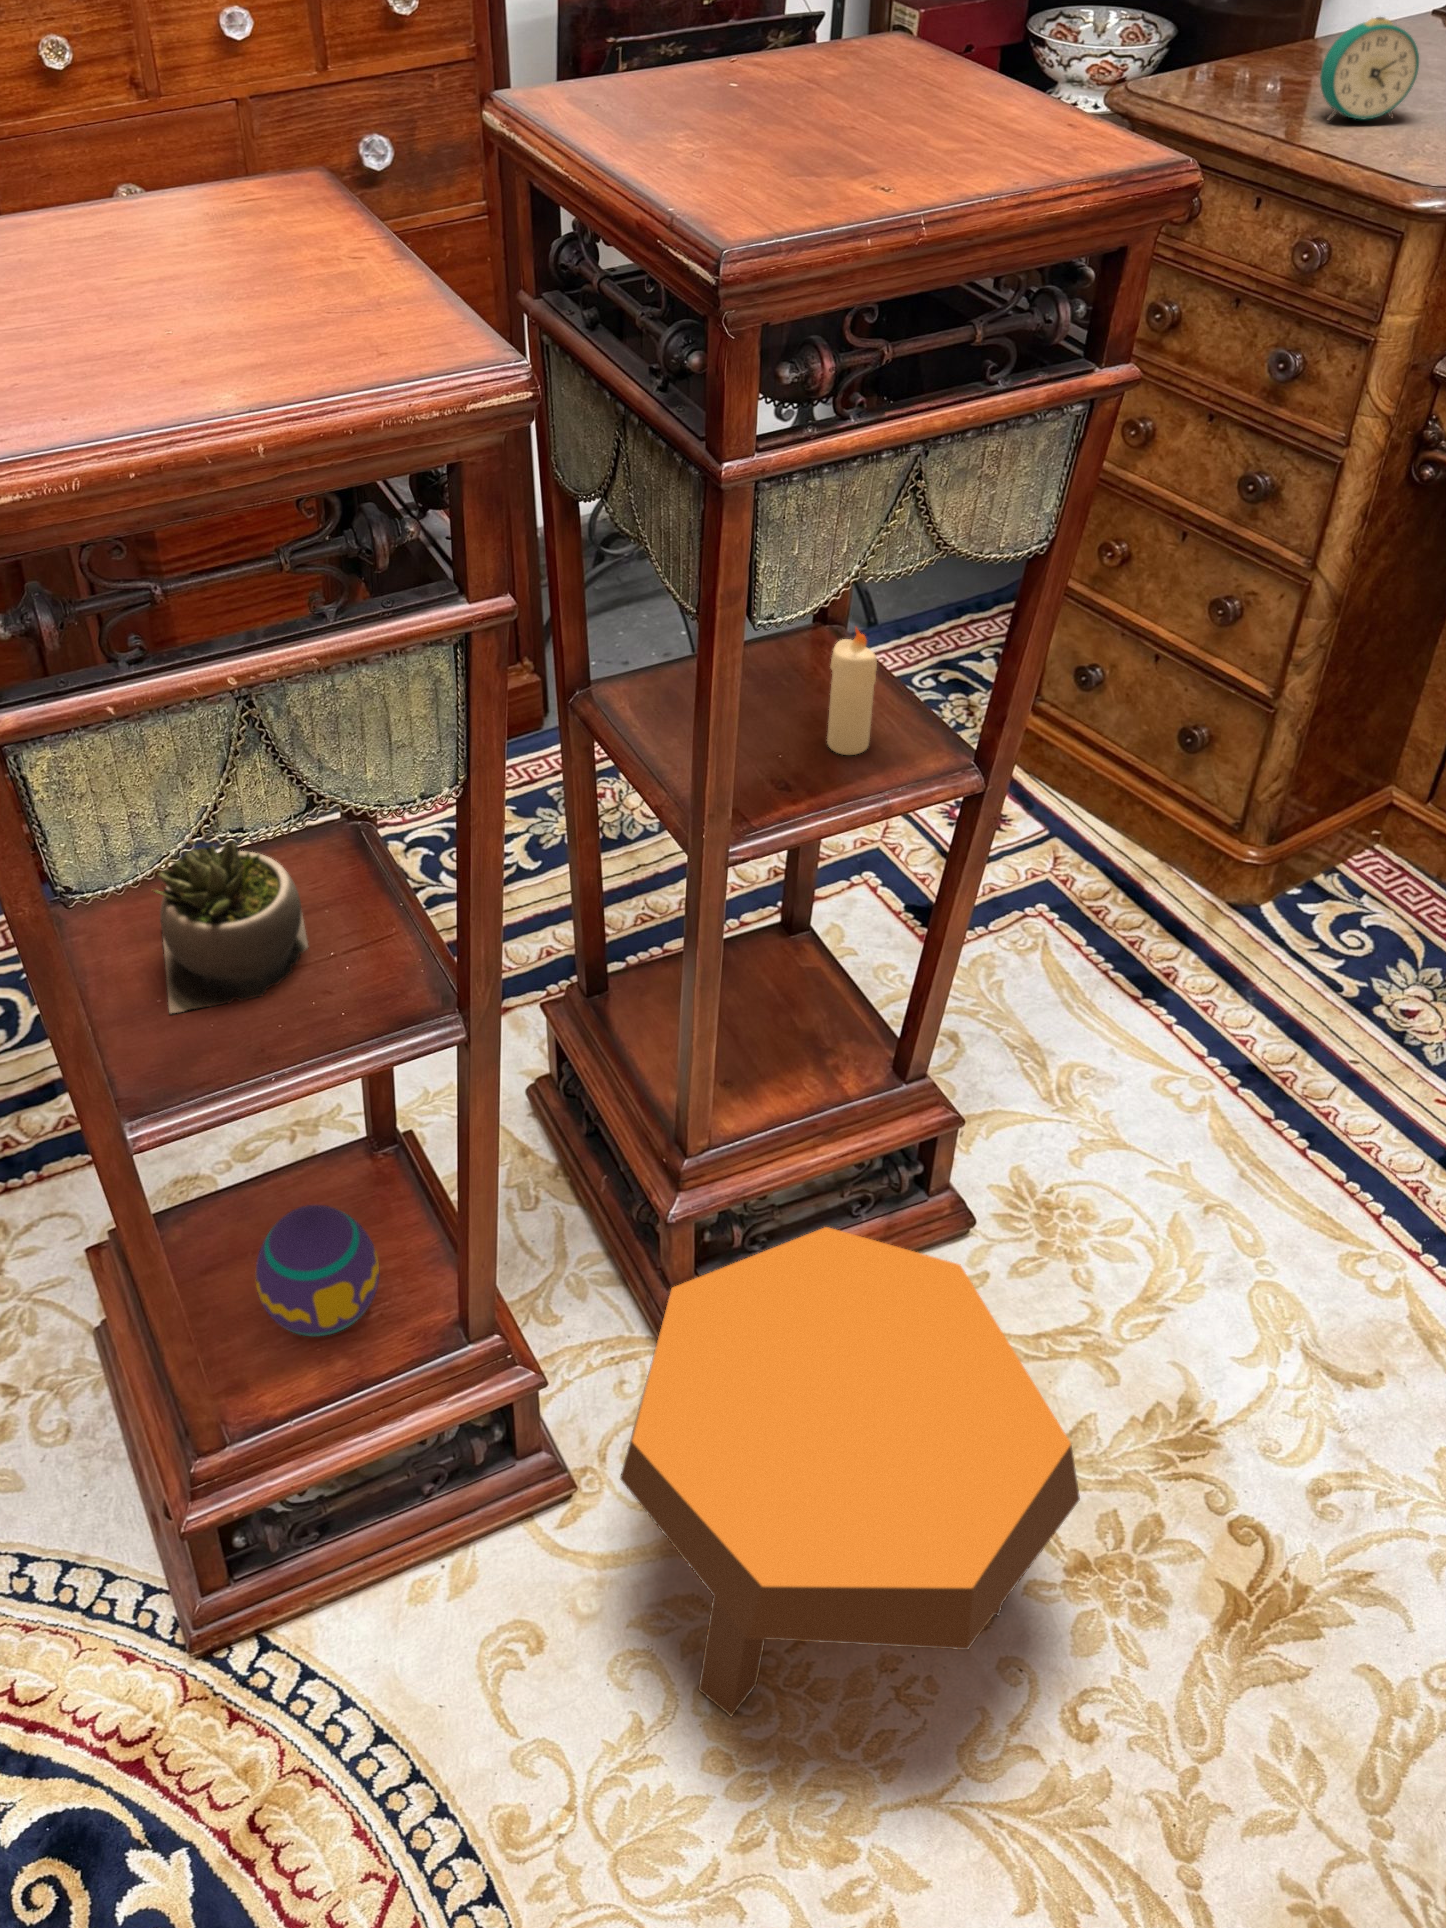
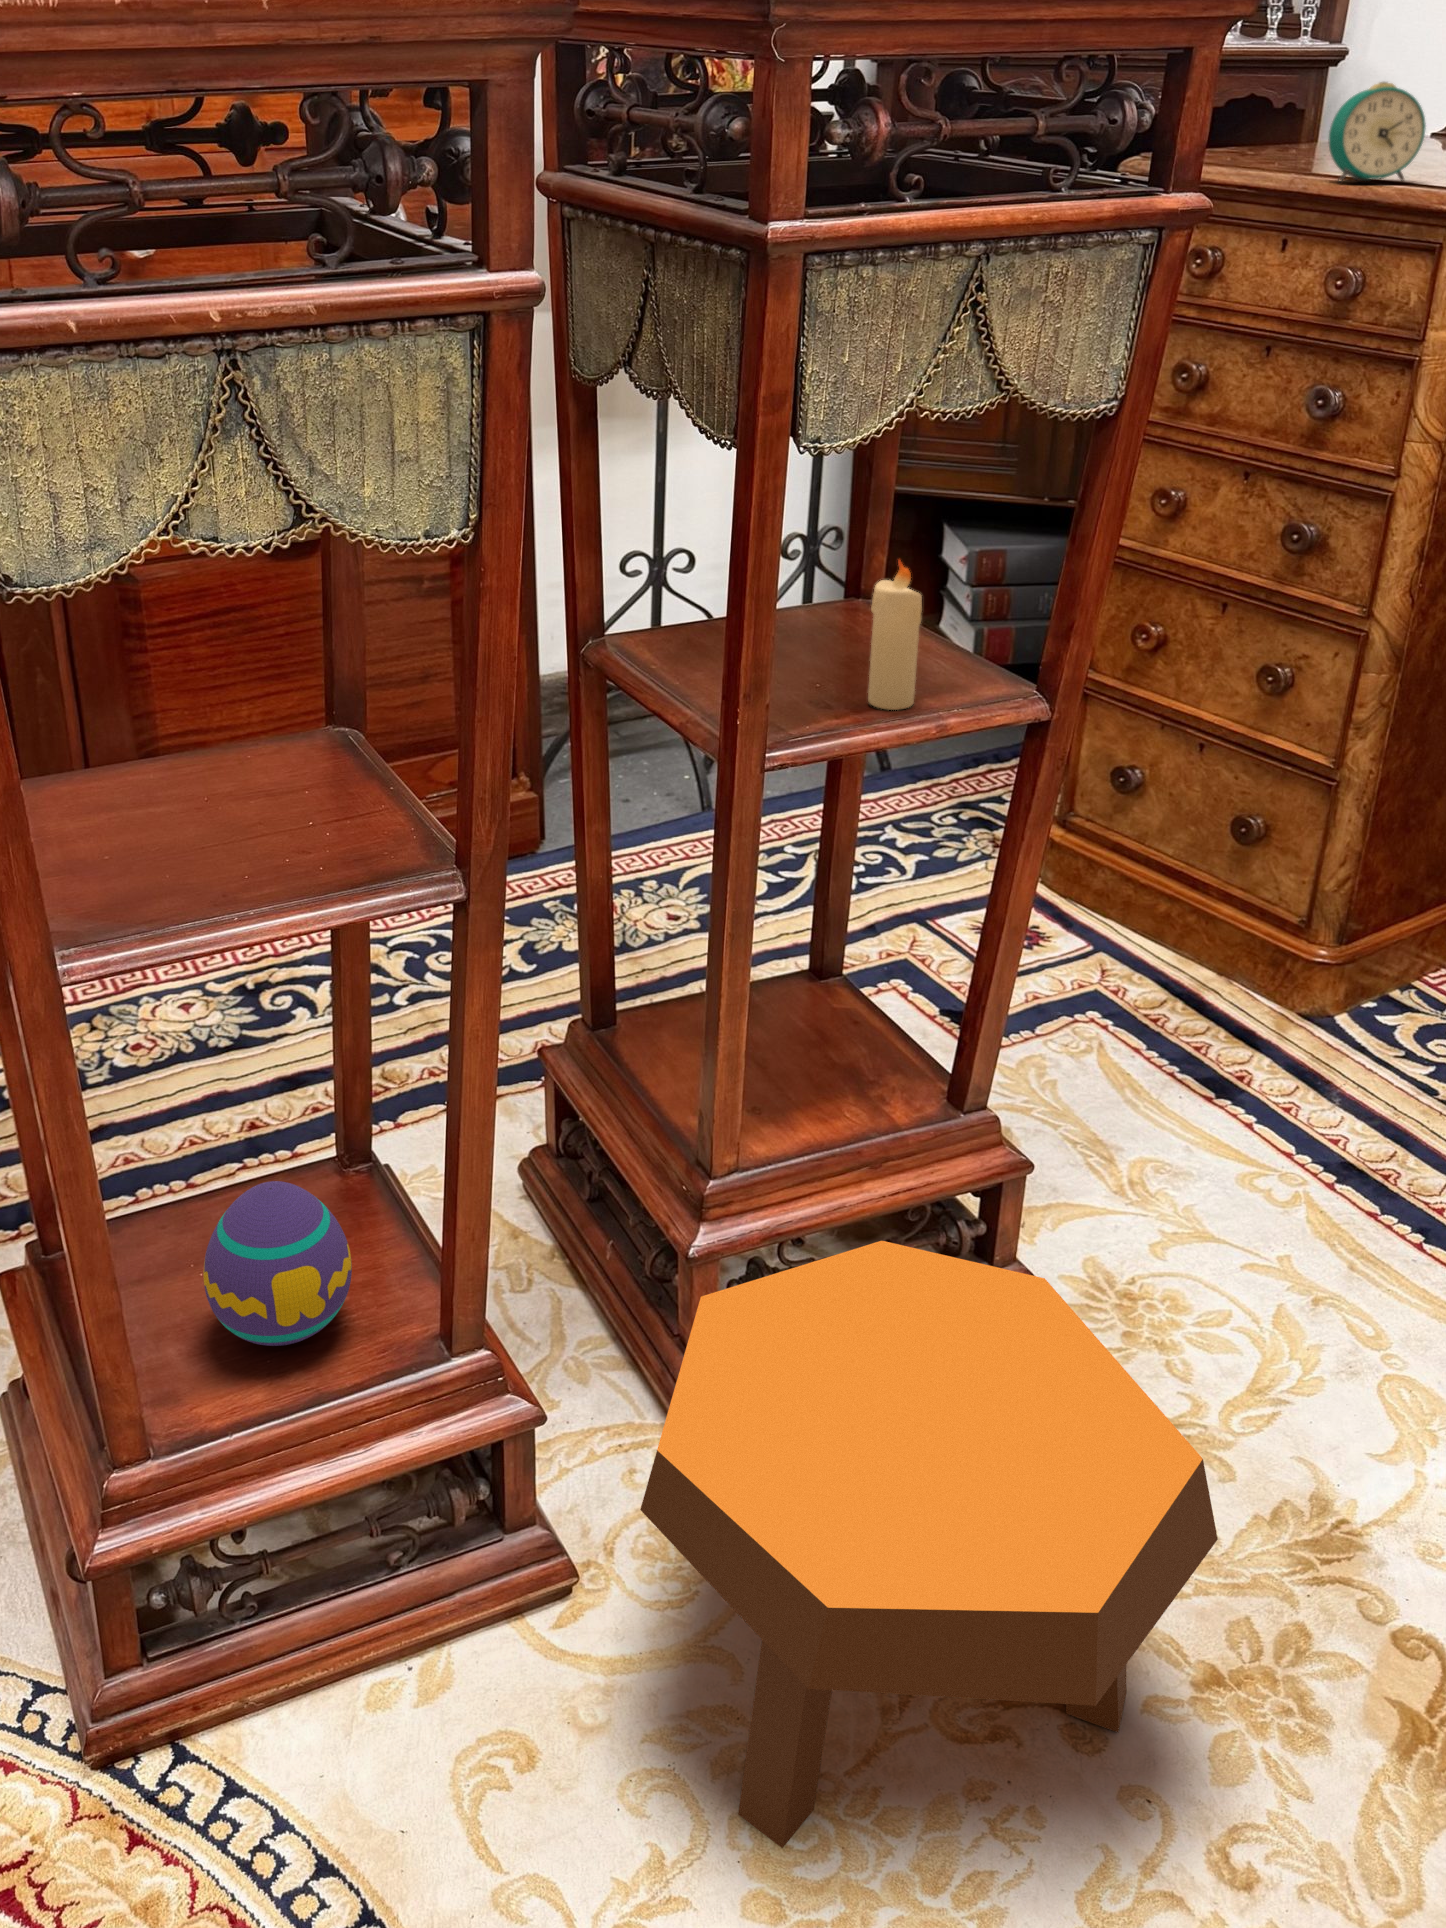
succulent plant: present [154,843,308,1013] -> none [120,670,299,883]

